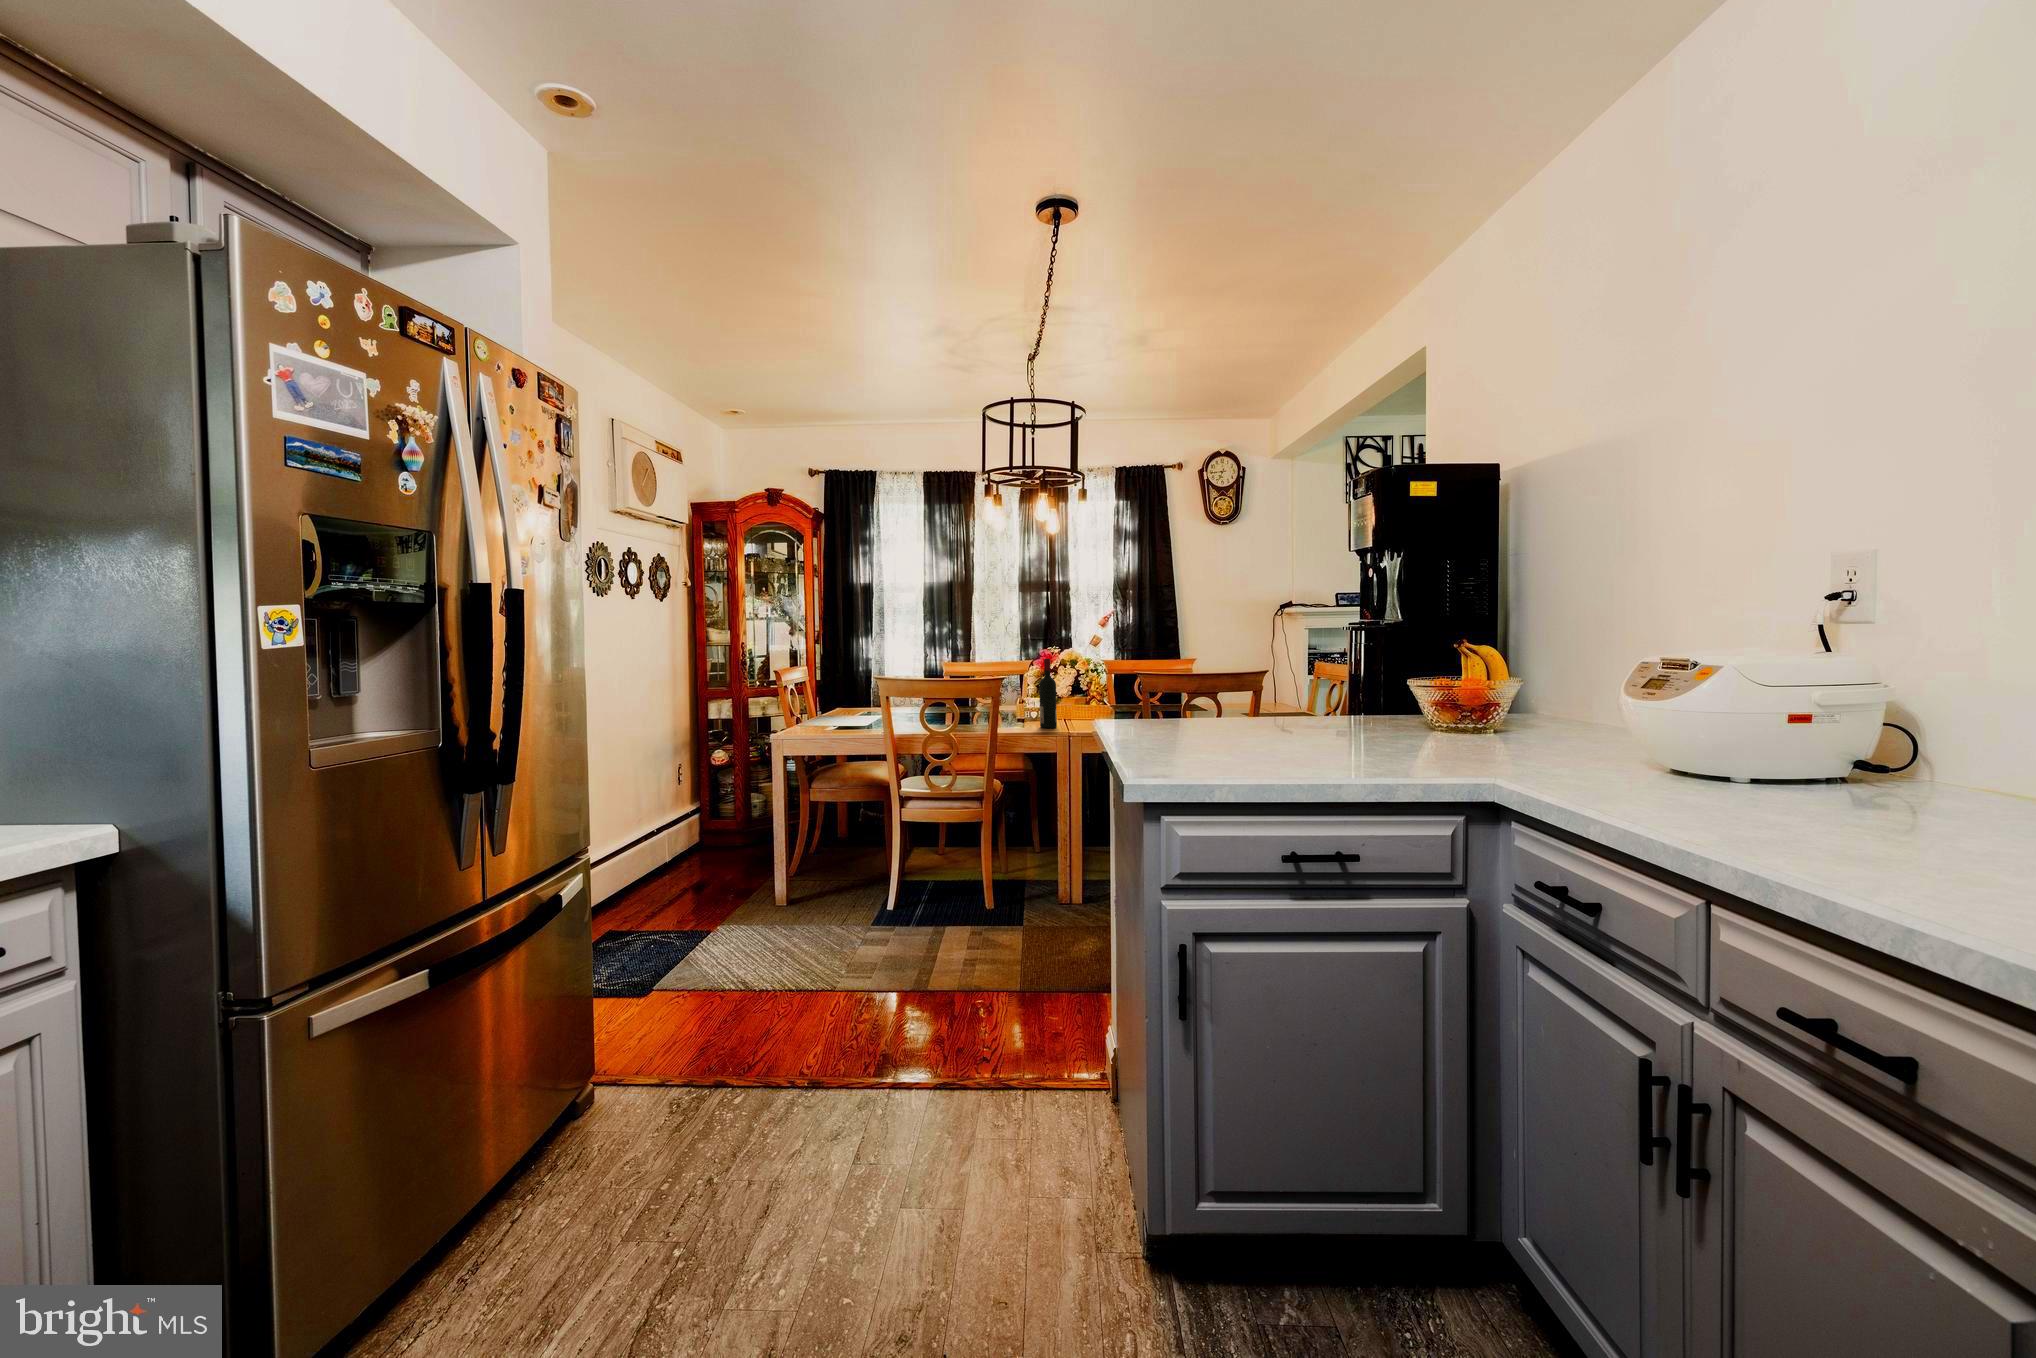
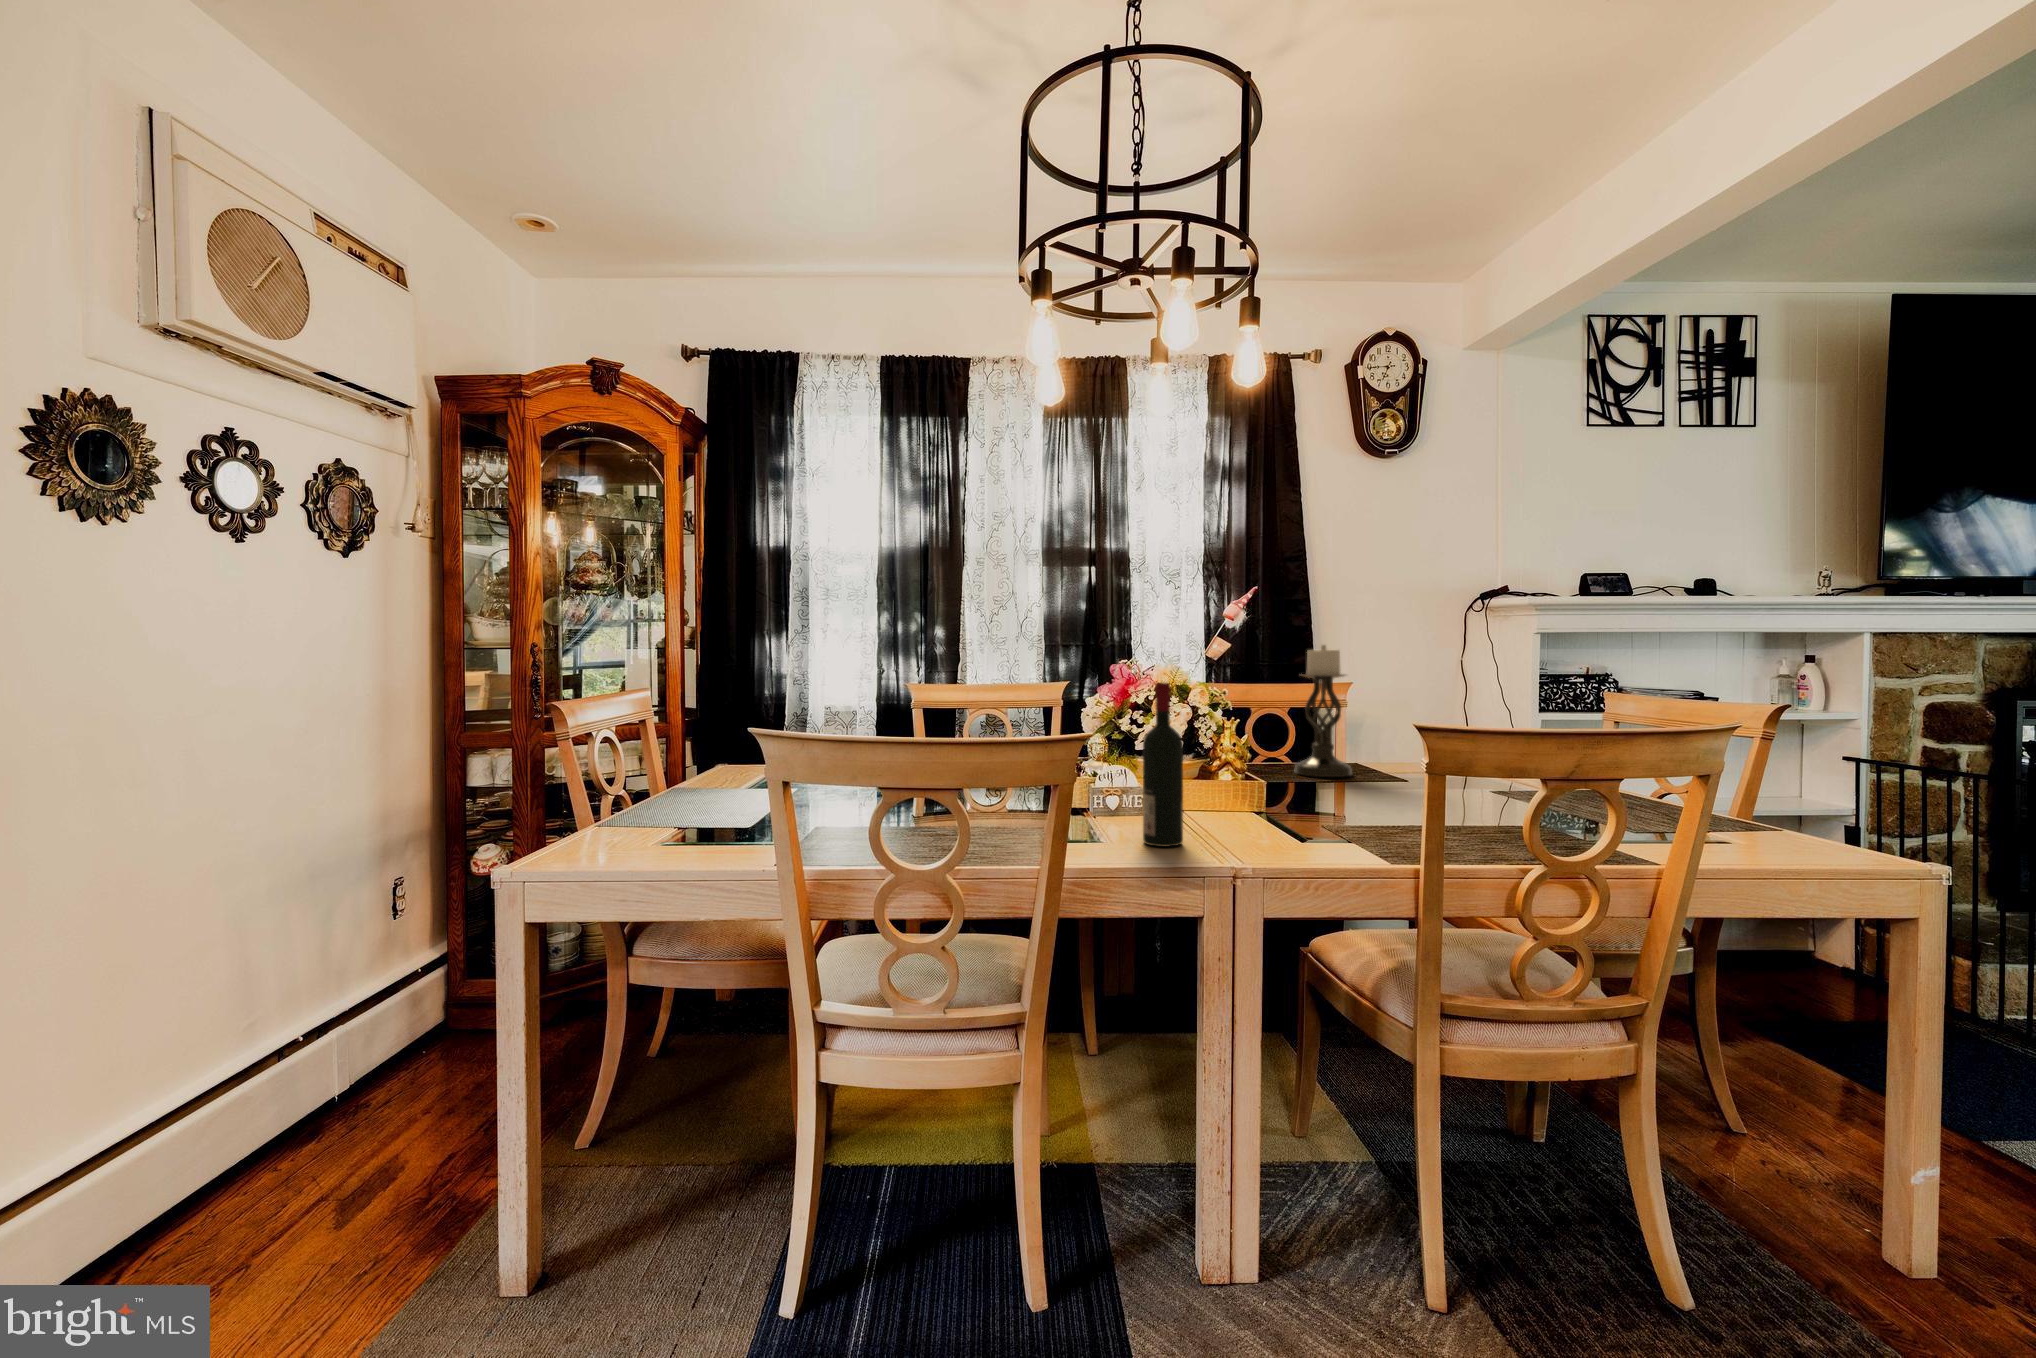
candle holder: none [1140,639,1169,706] -> present [1295,645,1352,777]

